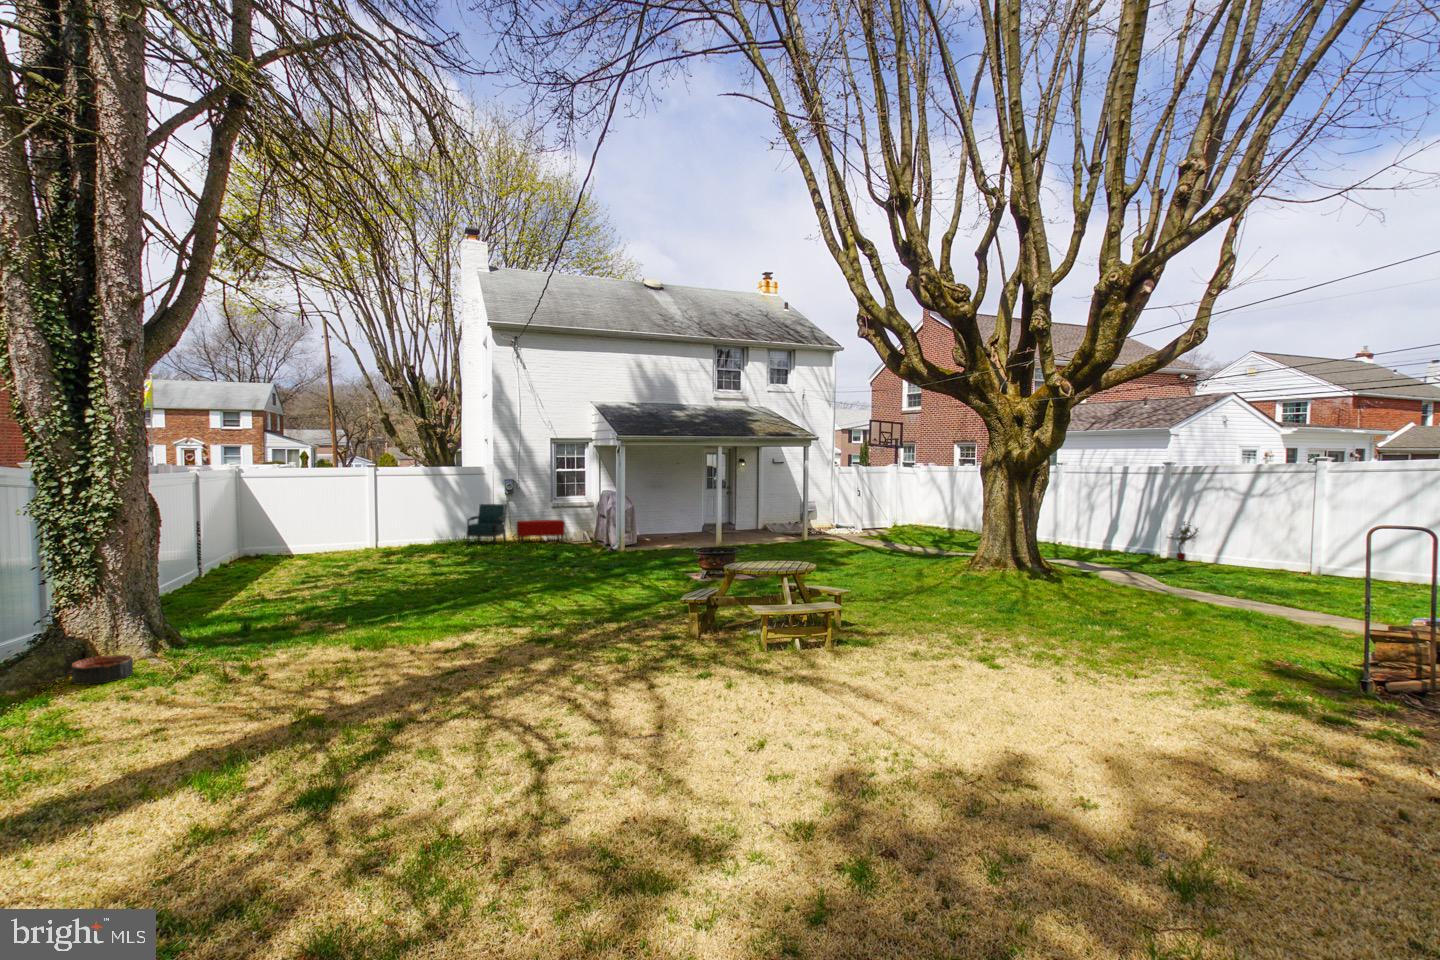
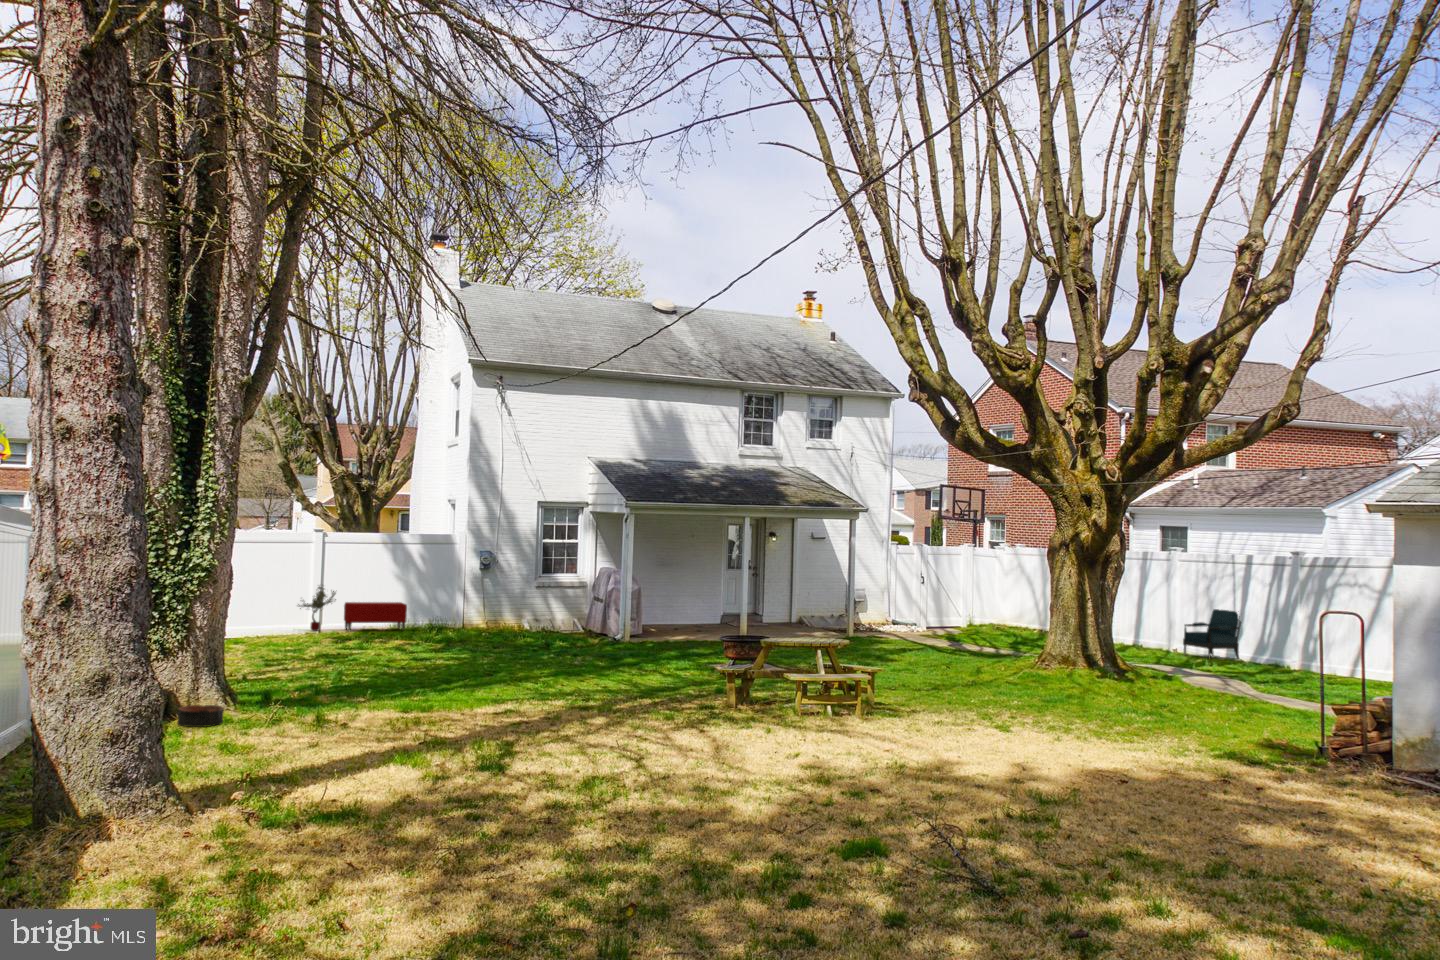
chair: present [467,504,507,544] -> present [1183,609,1241,659]
bench: present [517,520,565,543] -> present [344,602,407,631]
potted tree: present [1167,522,1198,561] -> present [298,586,336,631]

